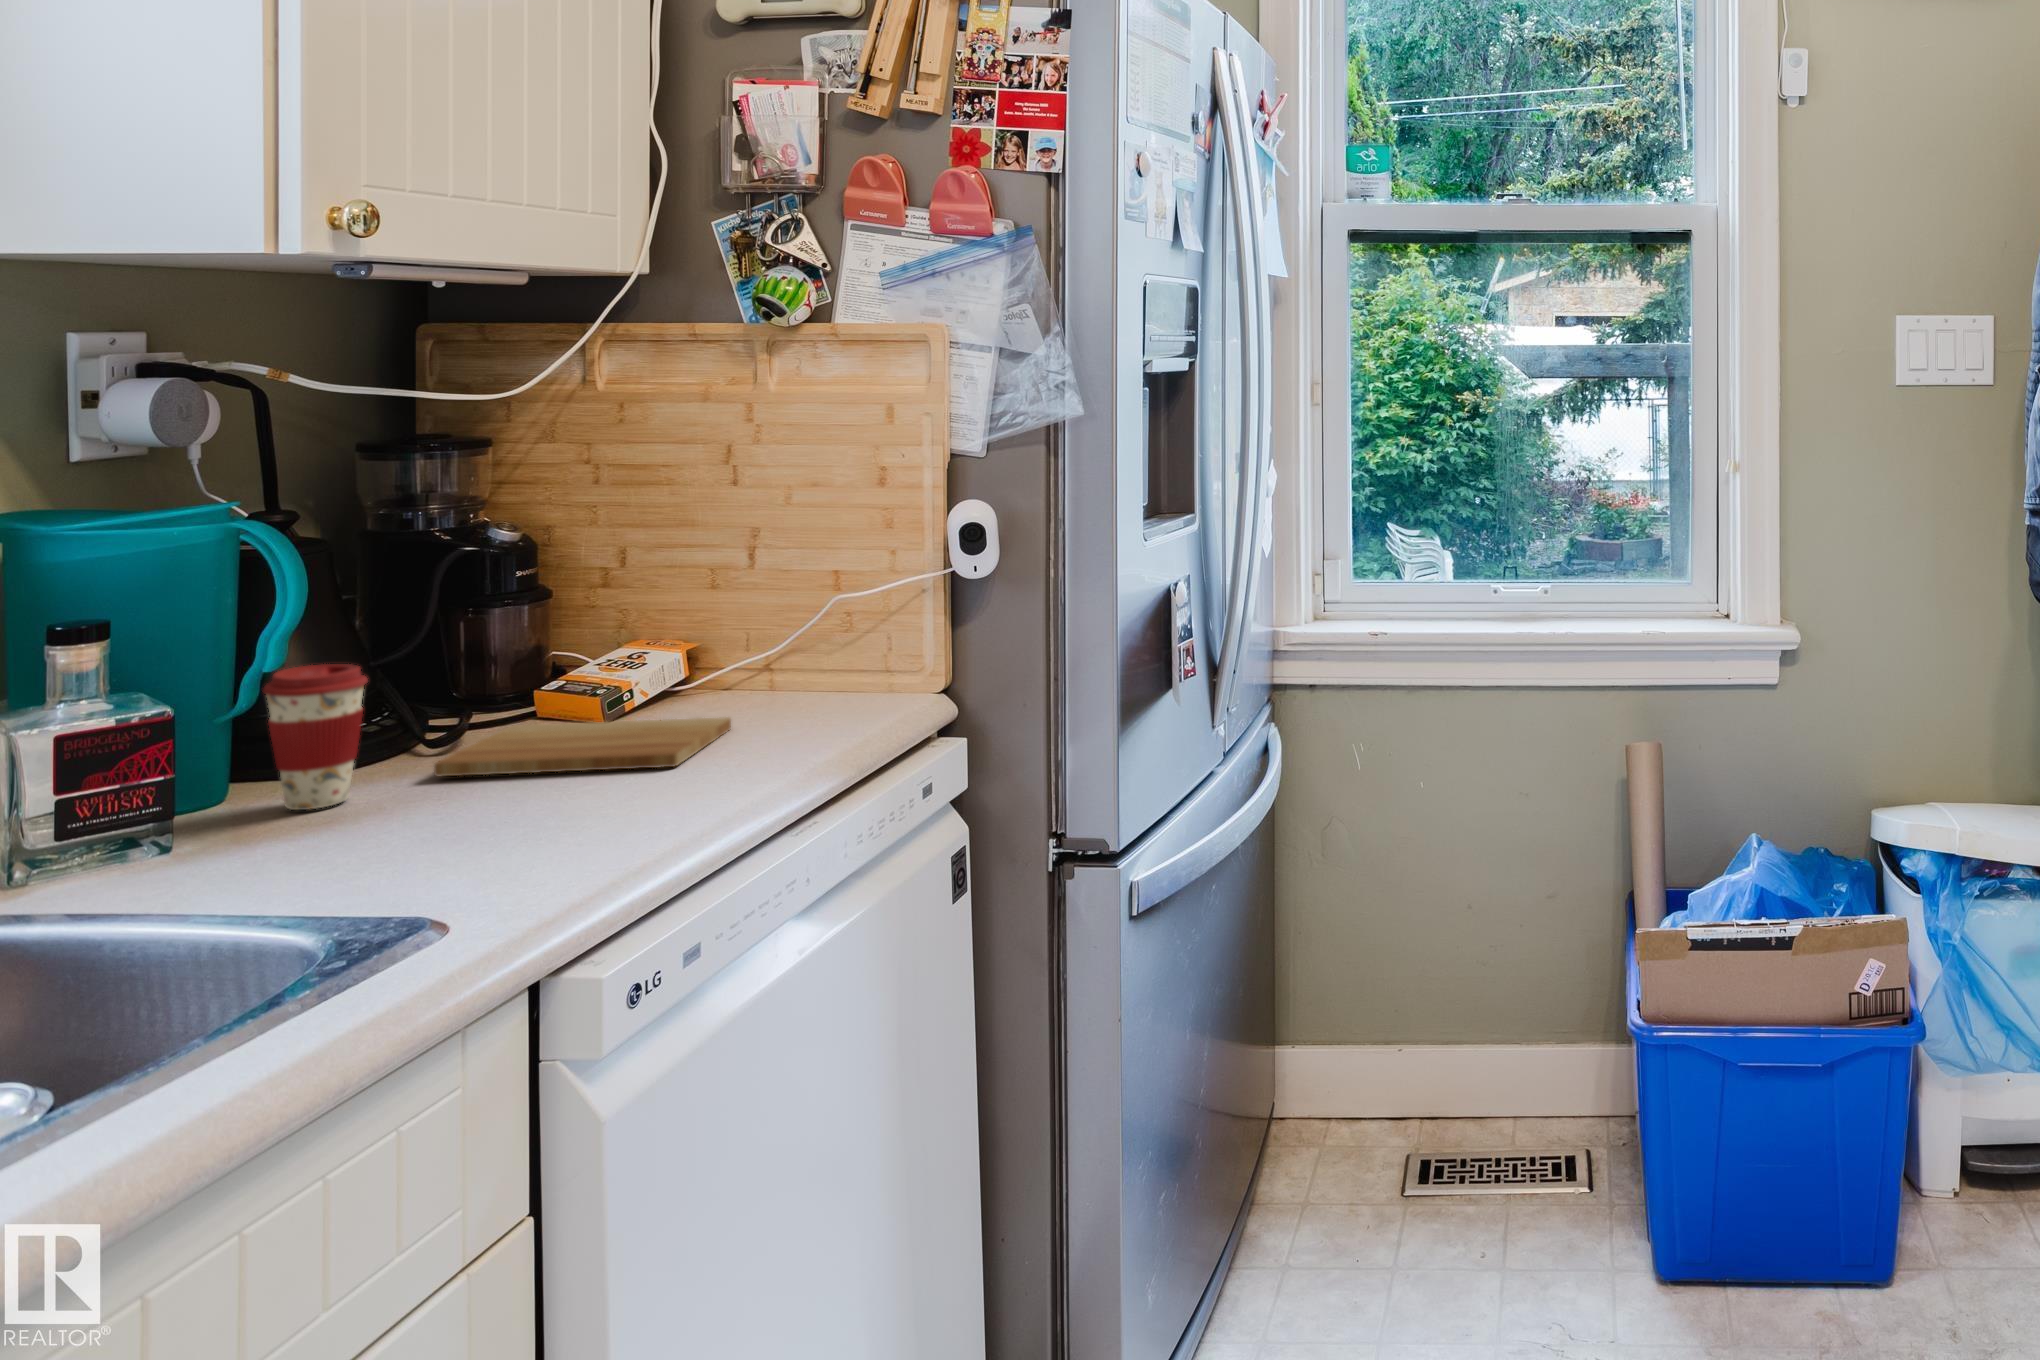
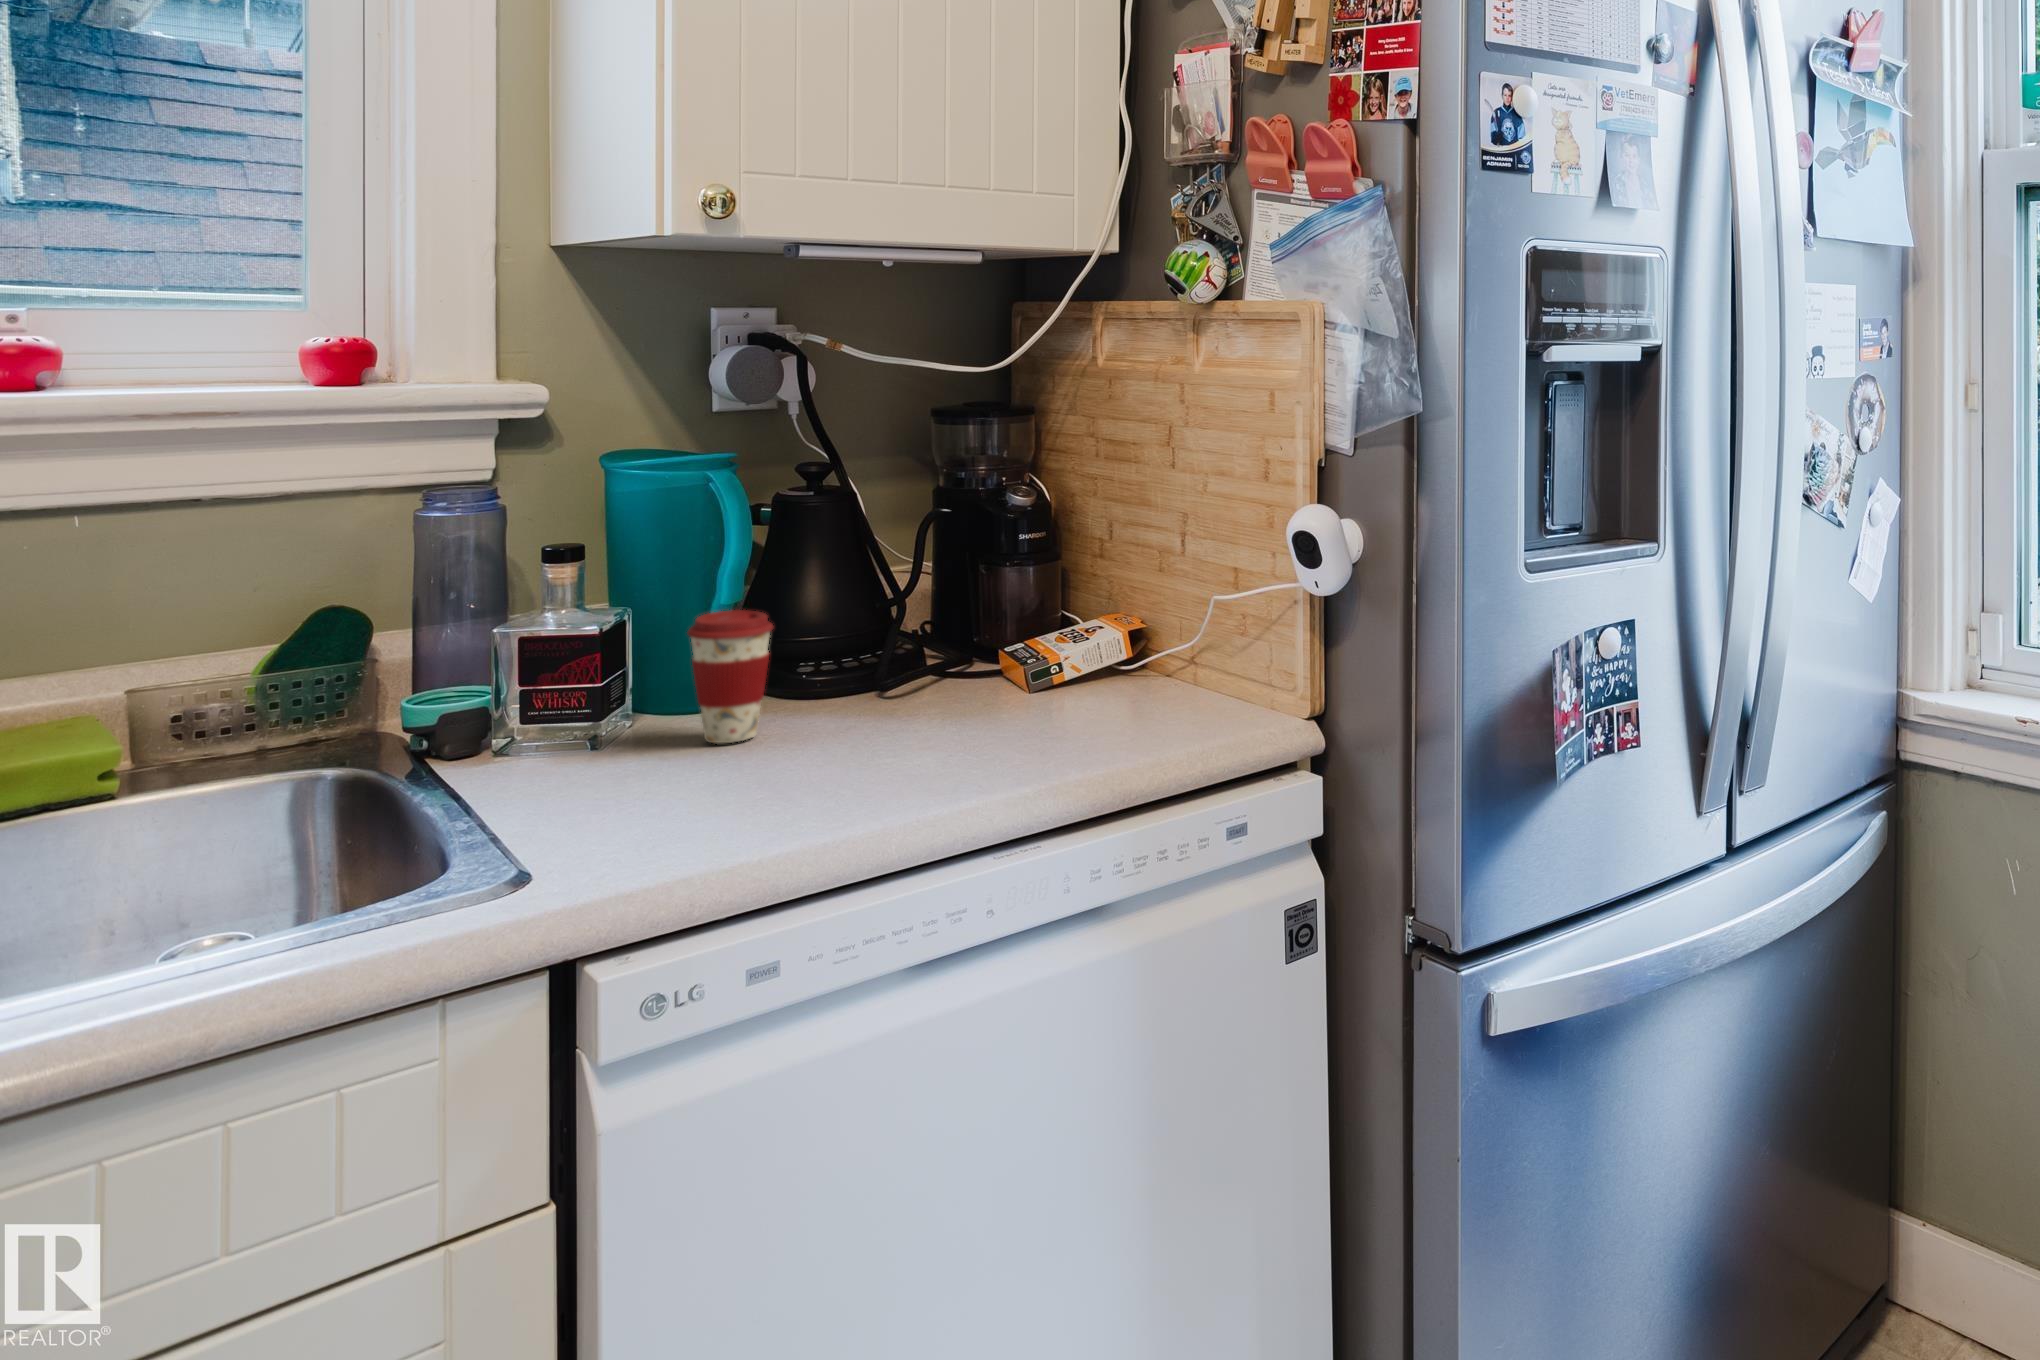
cutting board: present [434,717,731,776] -> none [829,688,1093,761]

